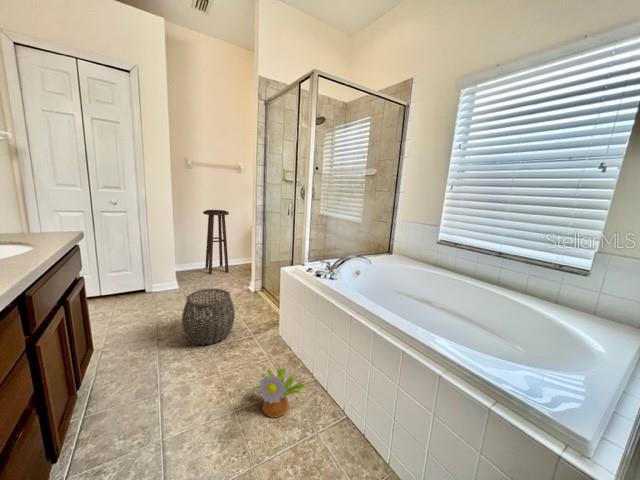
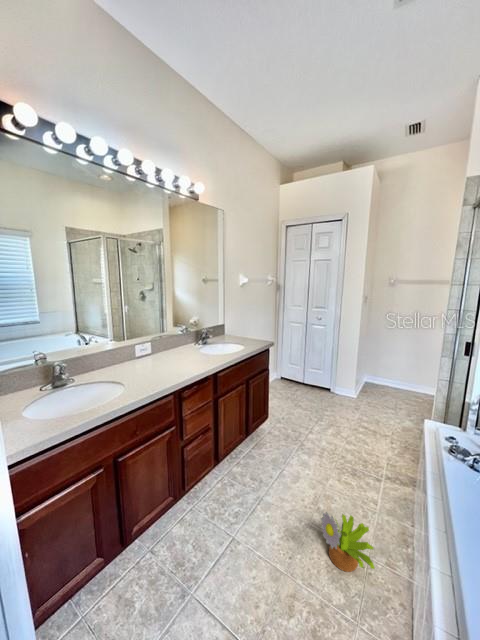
stool: present [203,210,229,274] -> none [395,331,430,402]
woven basket: present [182,288,235,345] -> none [324,407,373,463]

